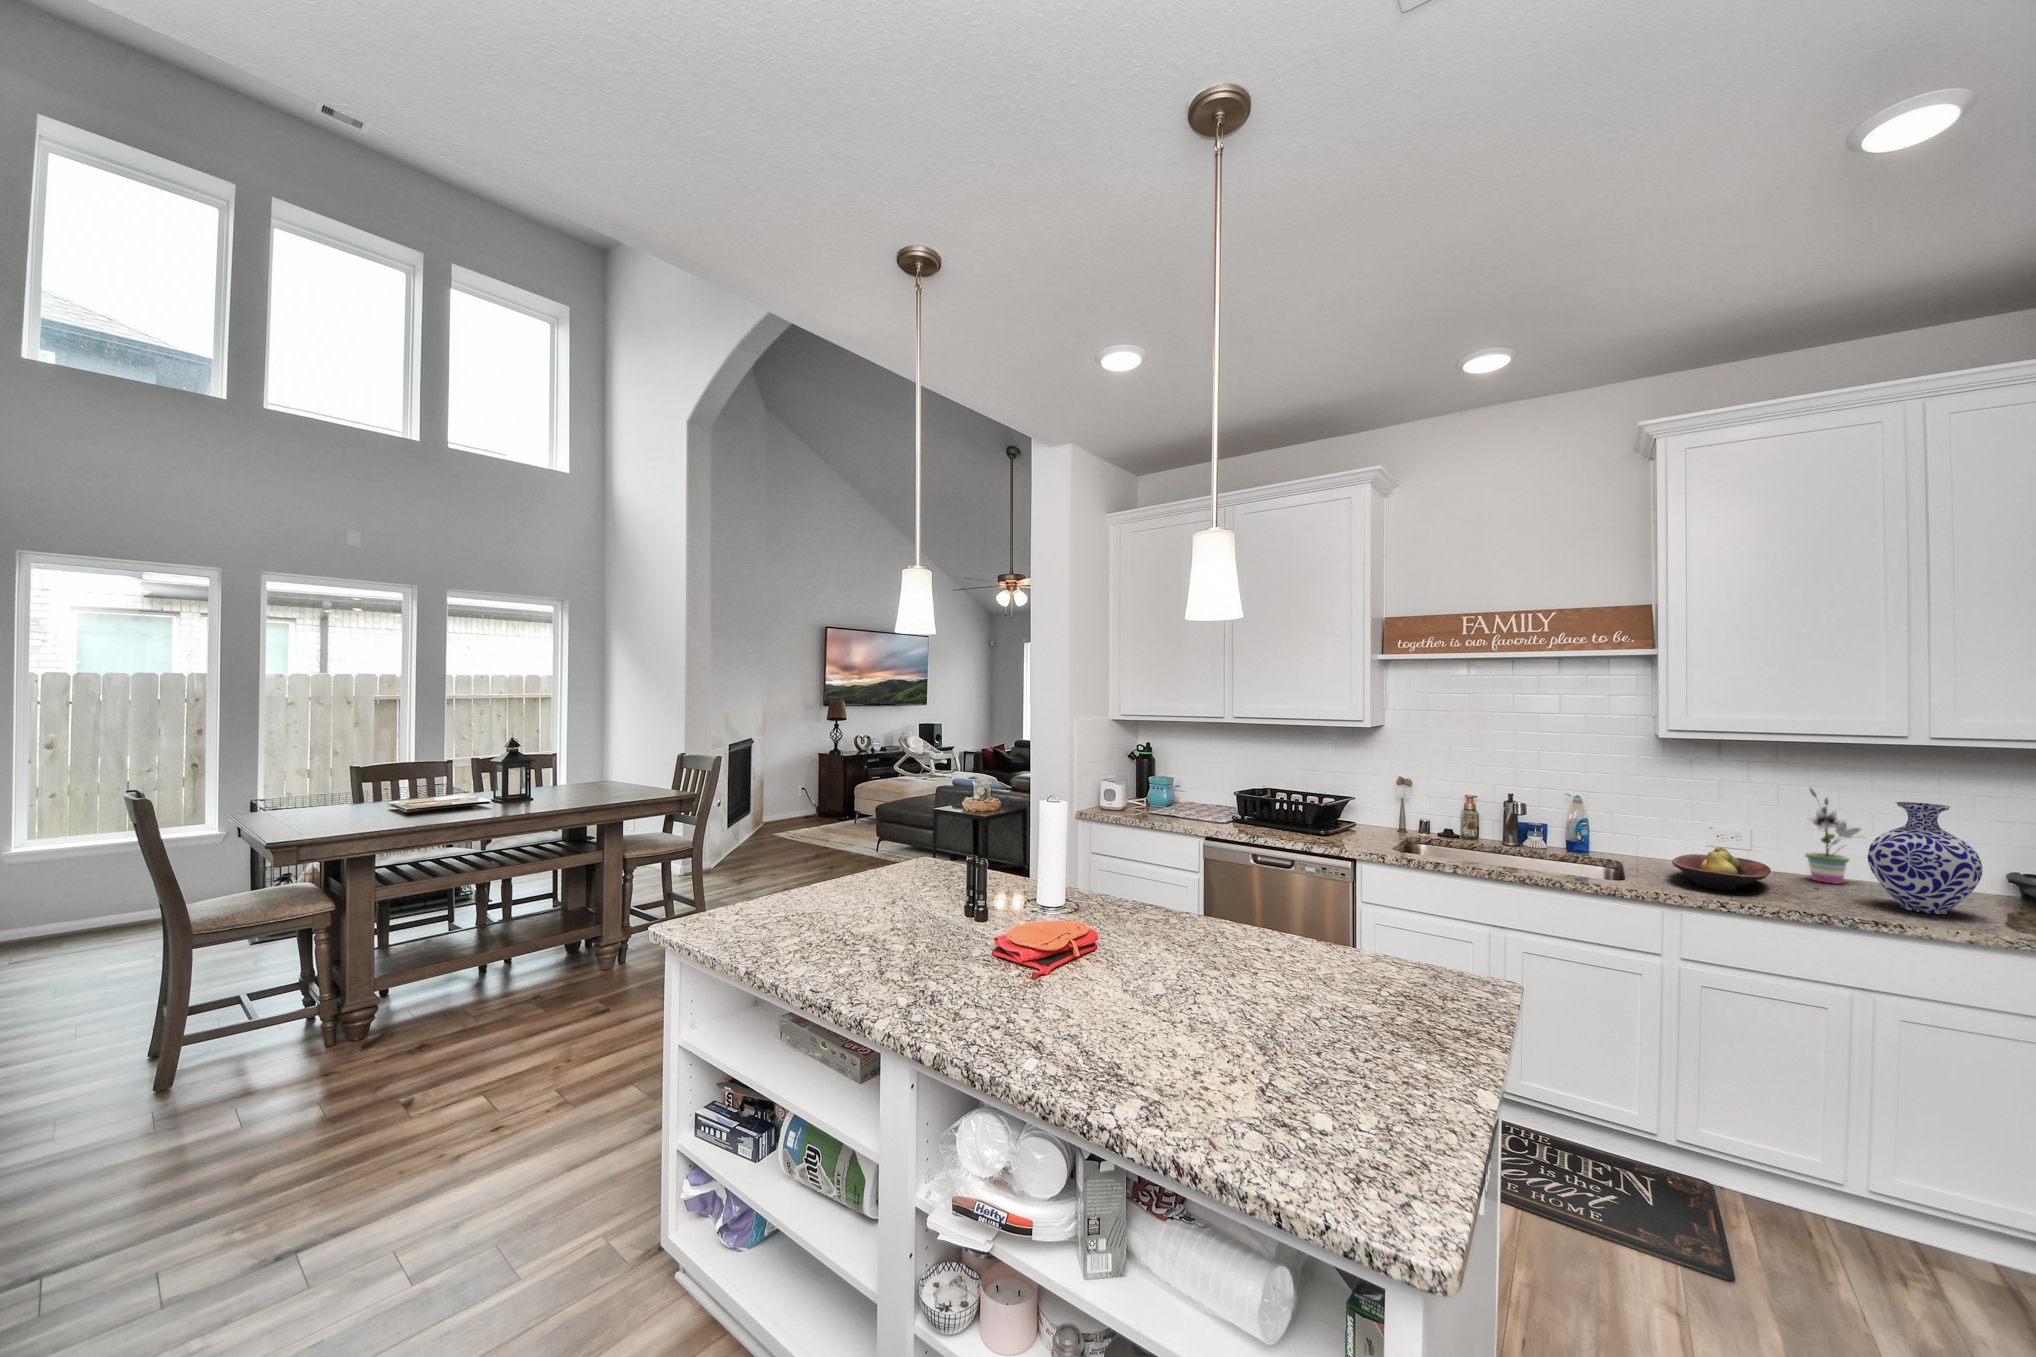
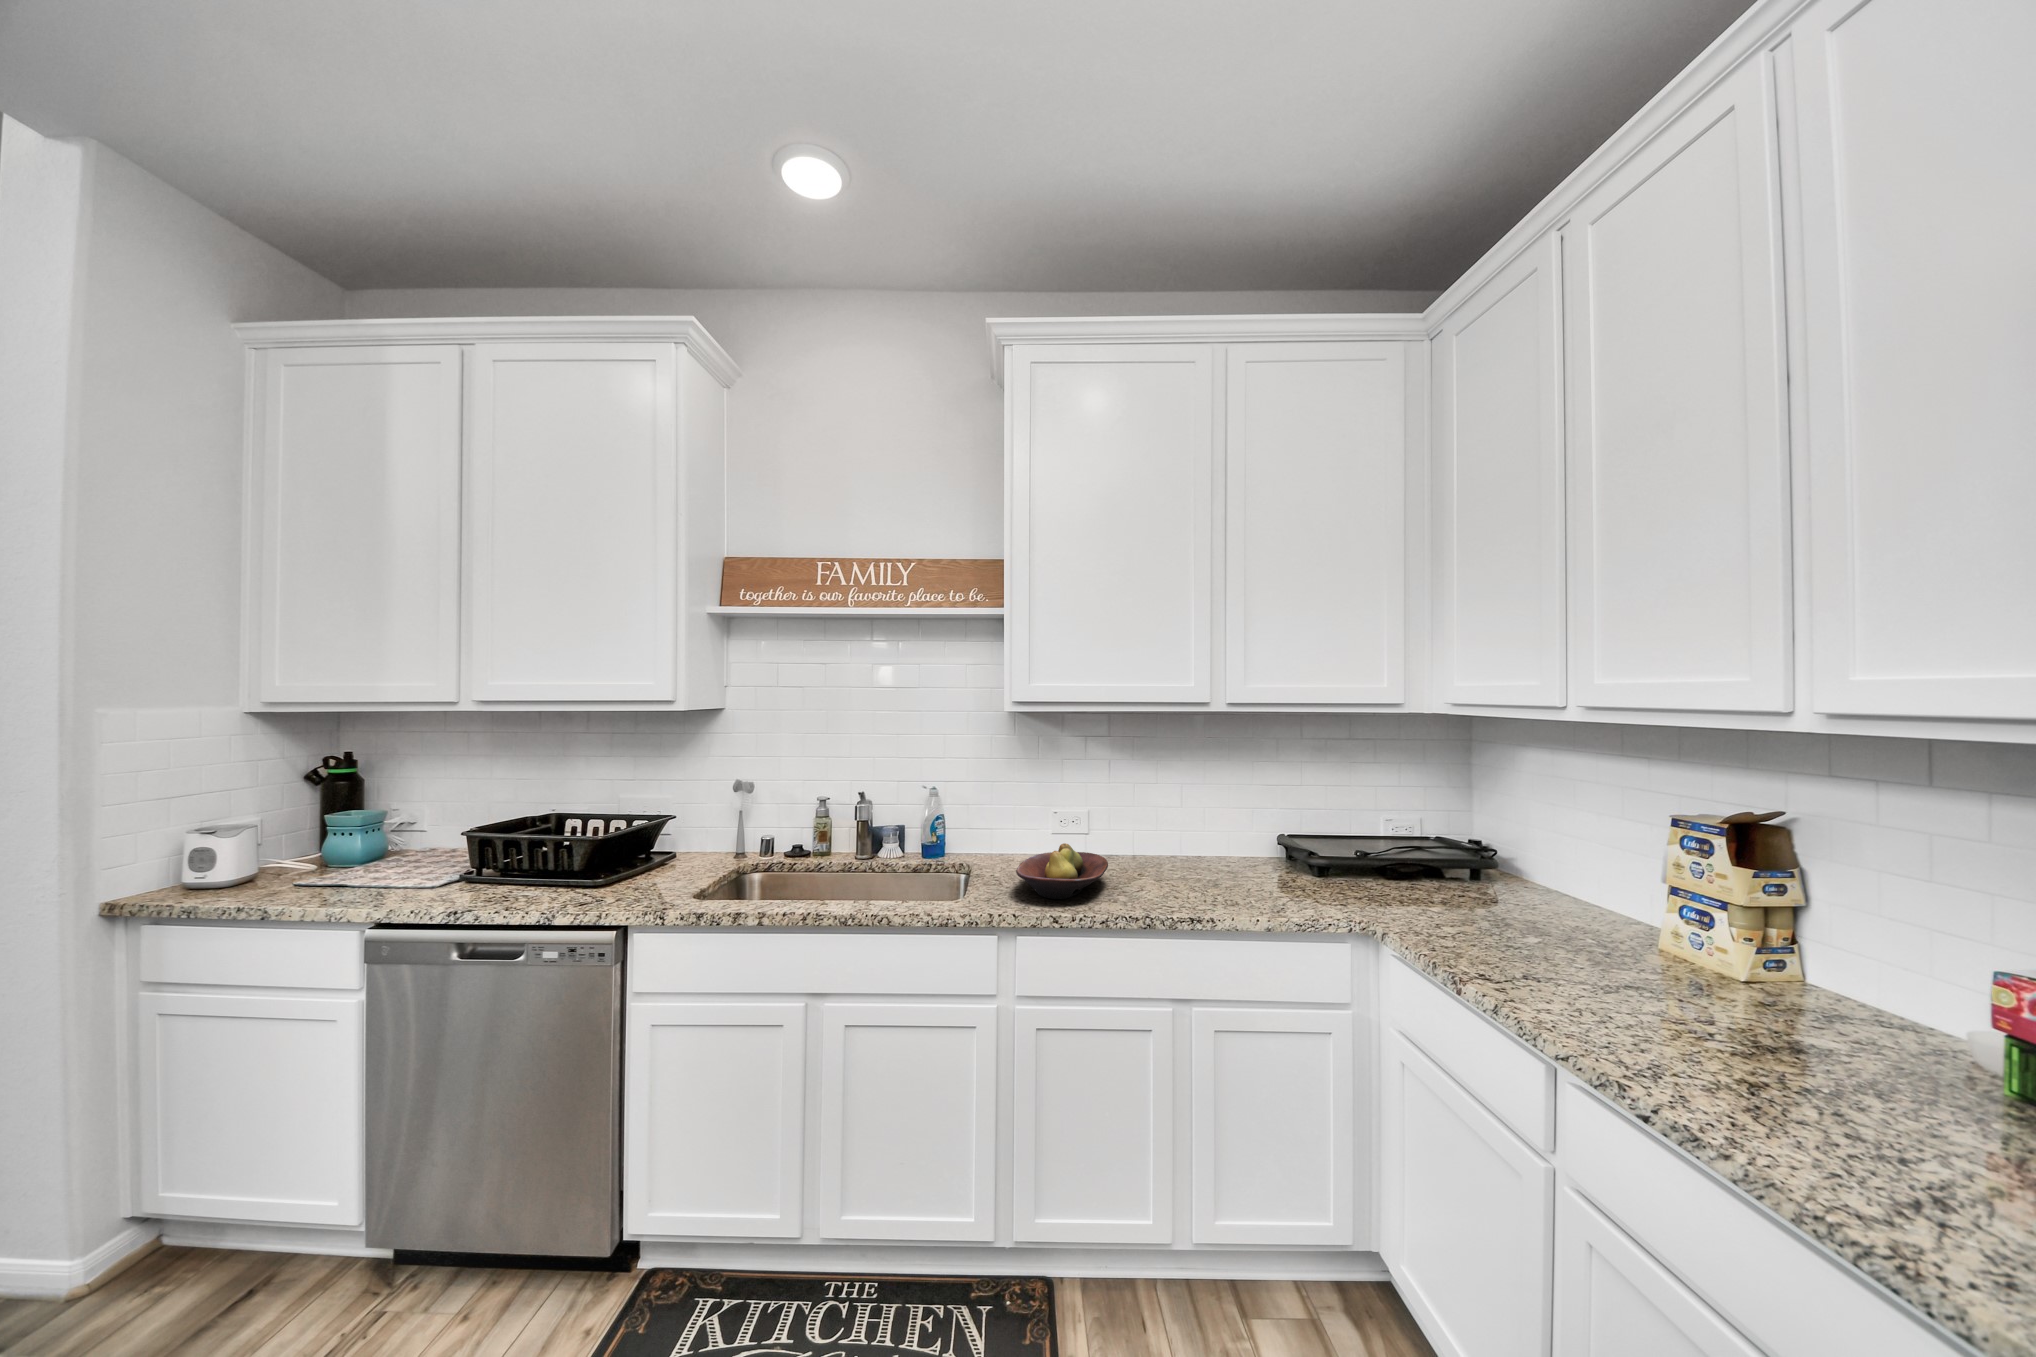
potted plant: present [1805,788,1863,884] -> none [1141,764,1189,870]
vase: present [1868,802,1983,914] -> none [1186,775,1272,898]

